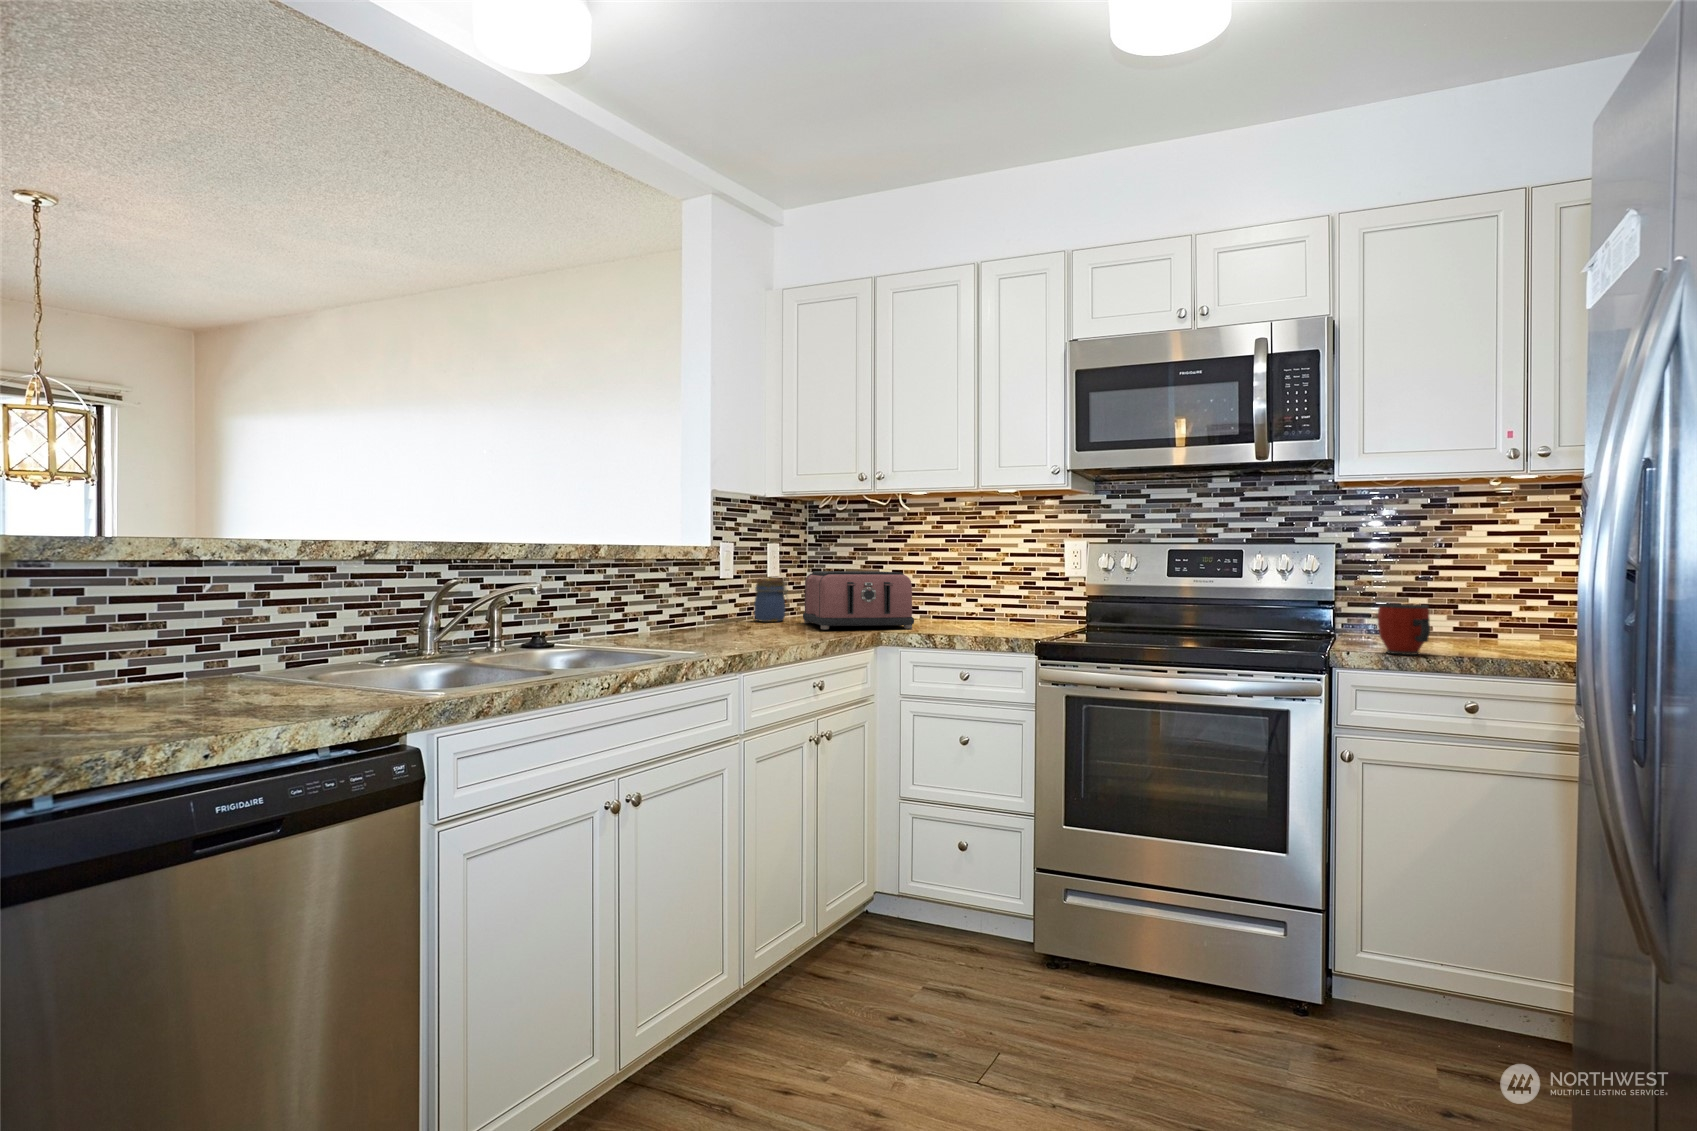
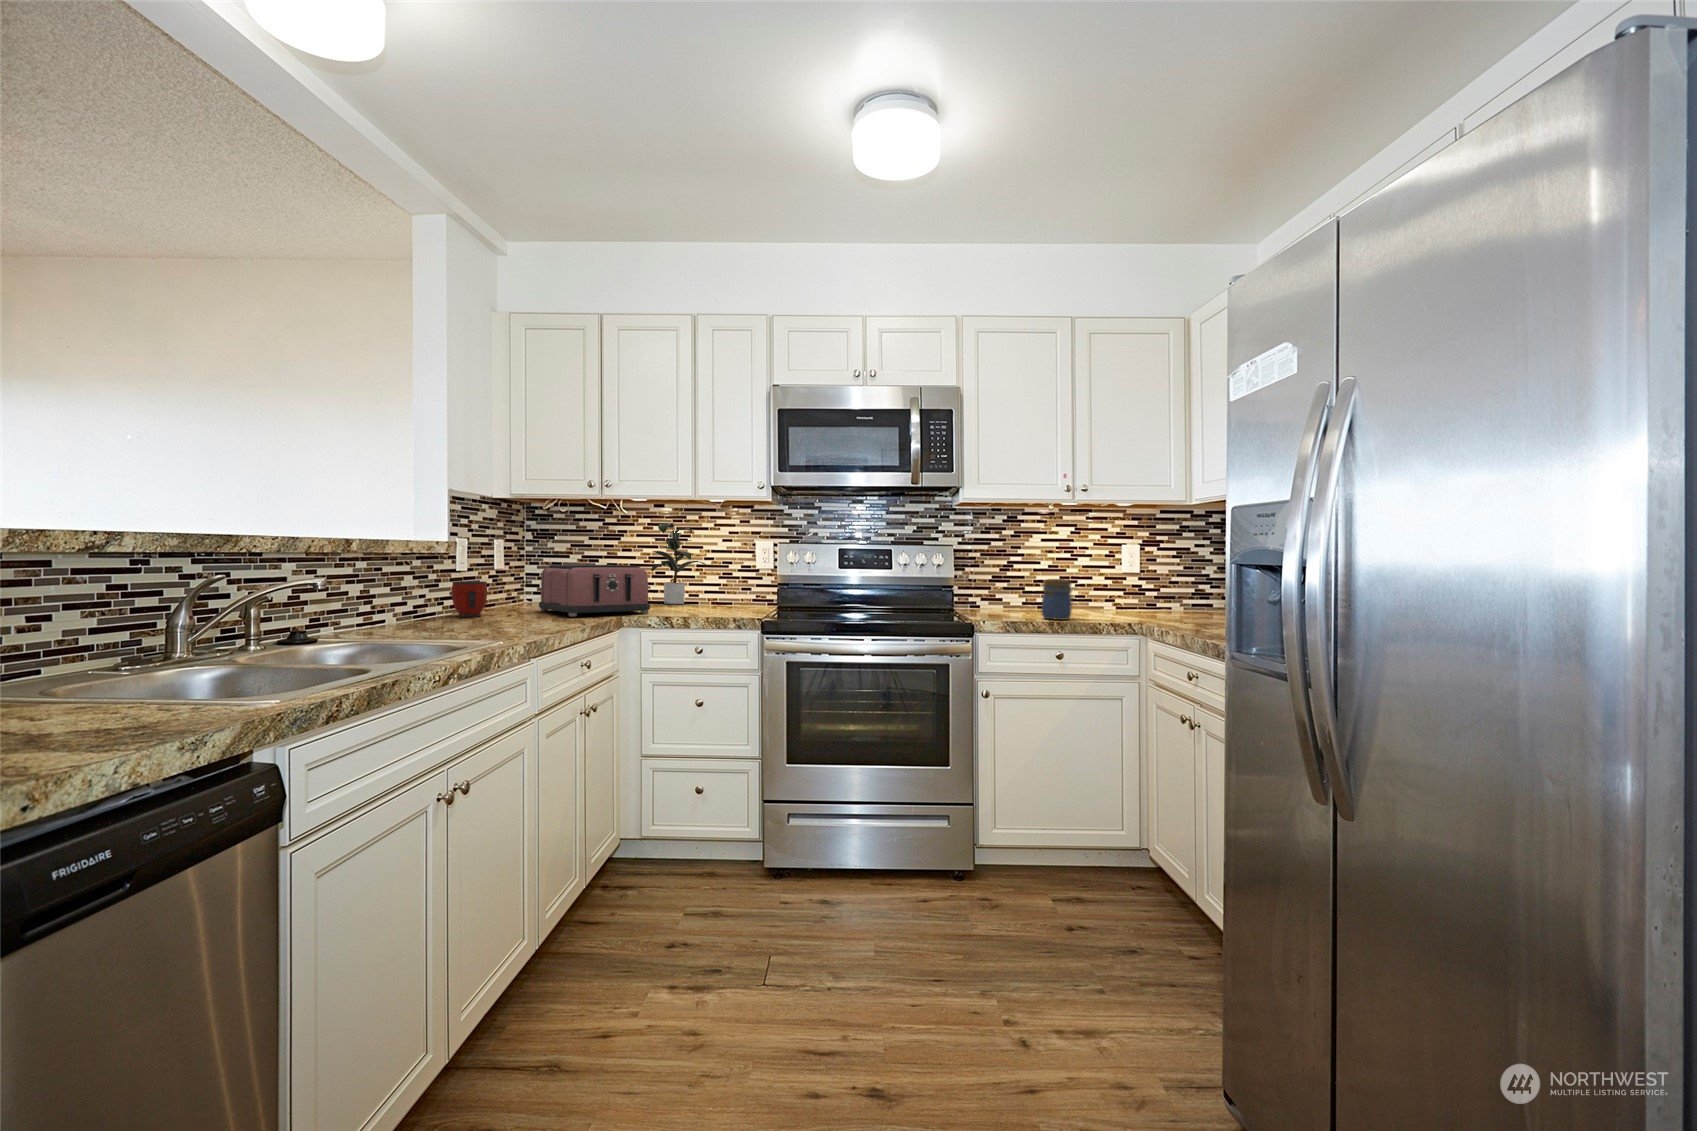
potted plant: none [925,520,1014,619] -> present [651,523,707,604]
jar: present [754,578,788,622] -> present [1042,579,1072,620]
mug: present [1378,604,1430,655] -> present [452,581,487,617]

